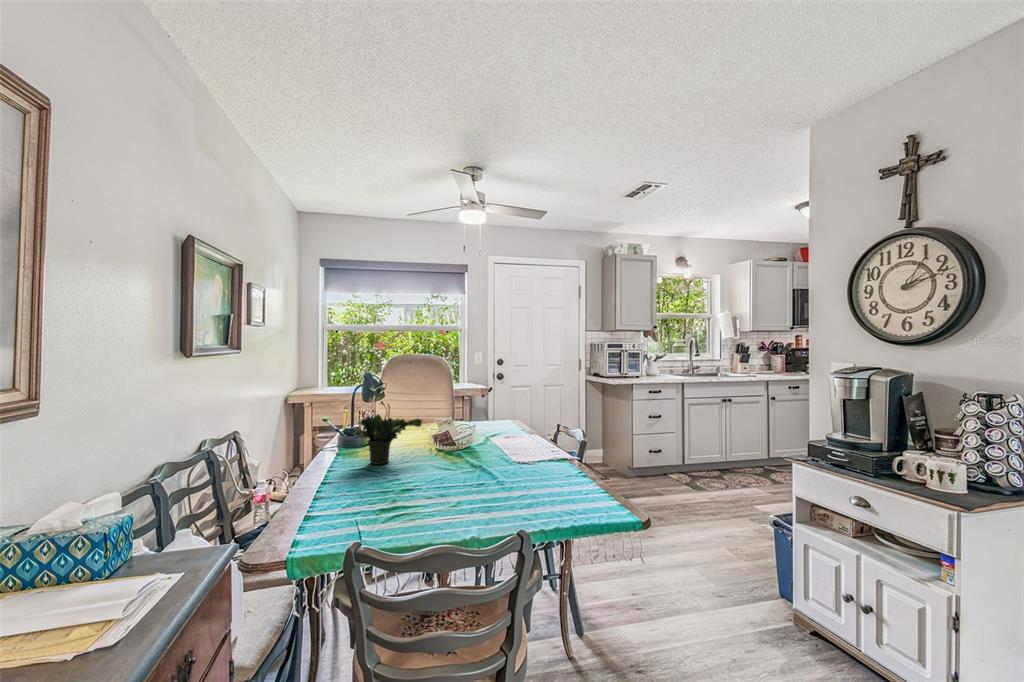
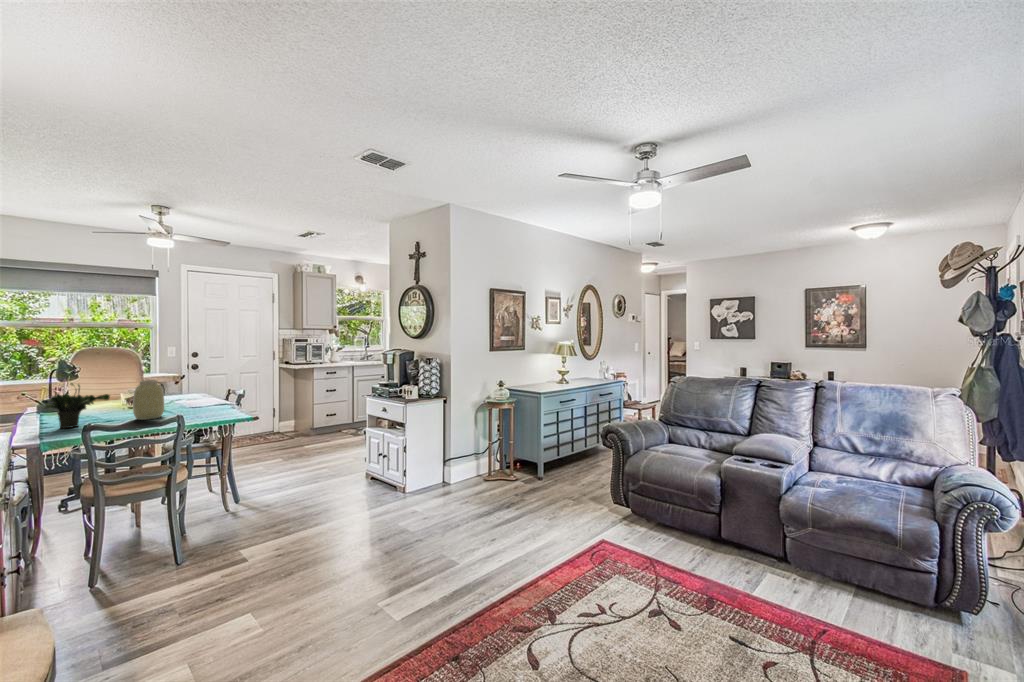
vase: none [447,401,482,461] -> present [133,380,164,420]

